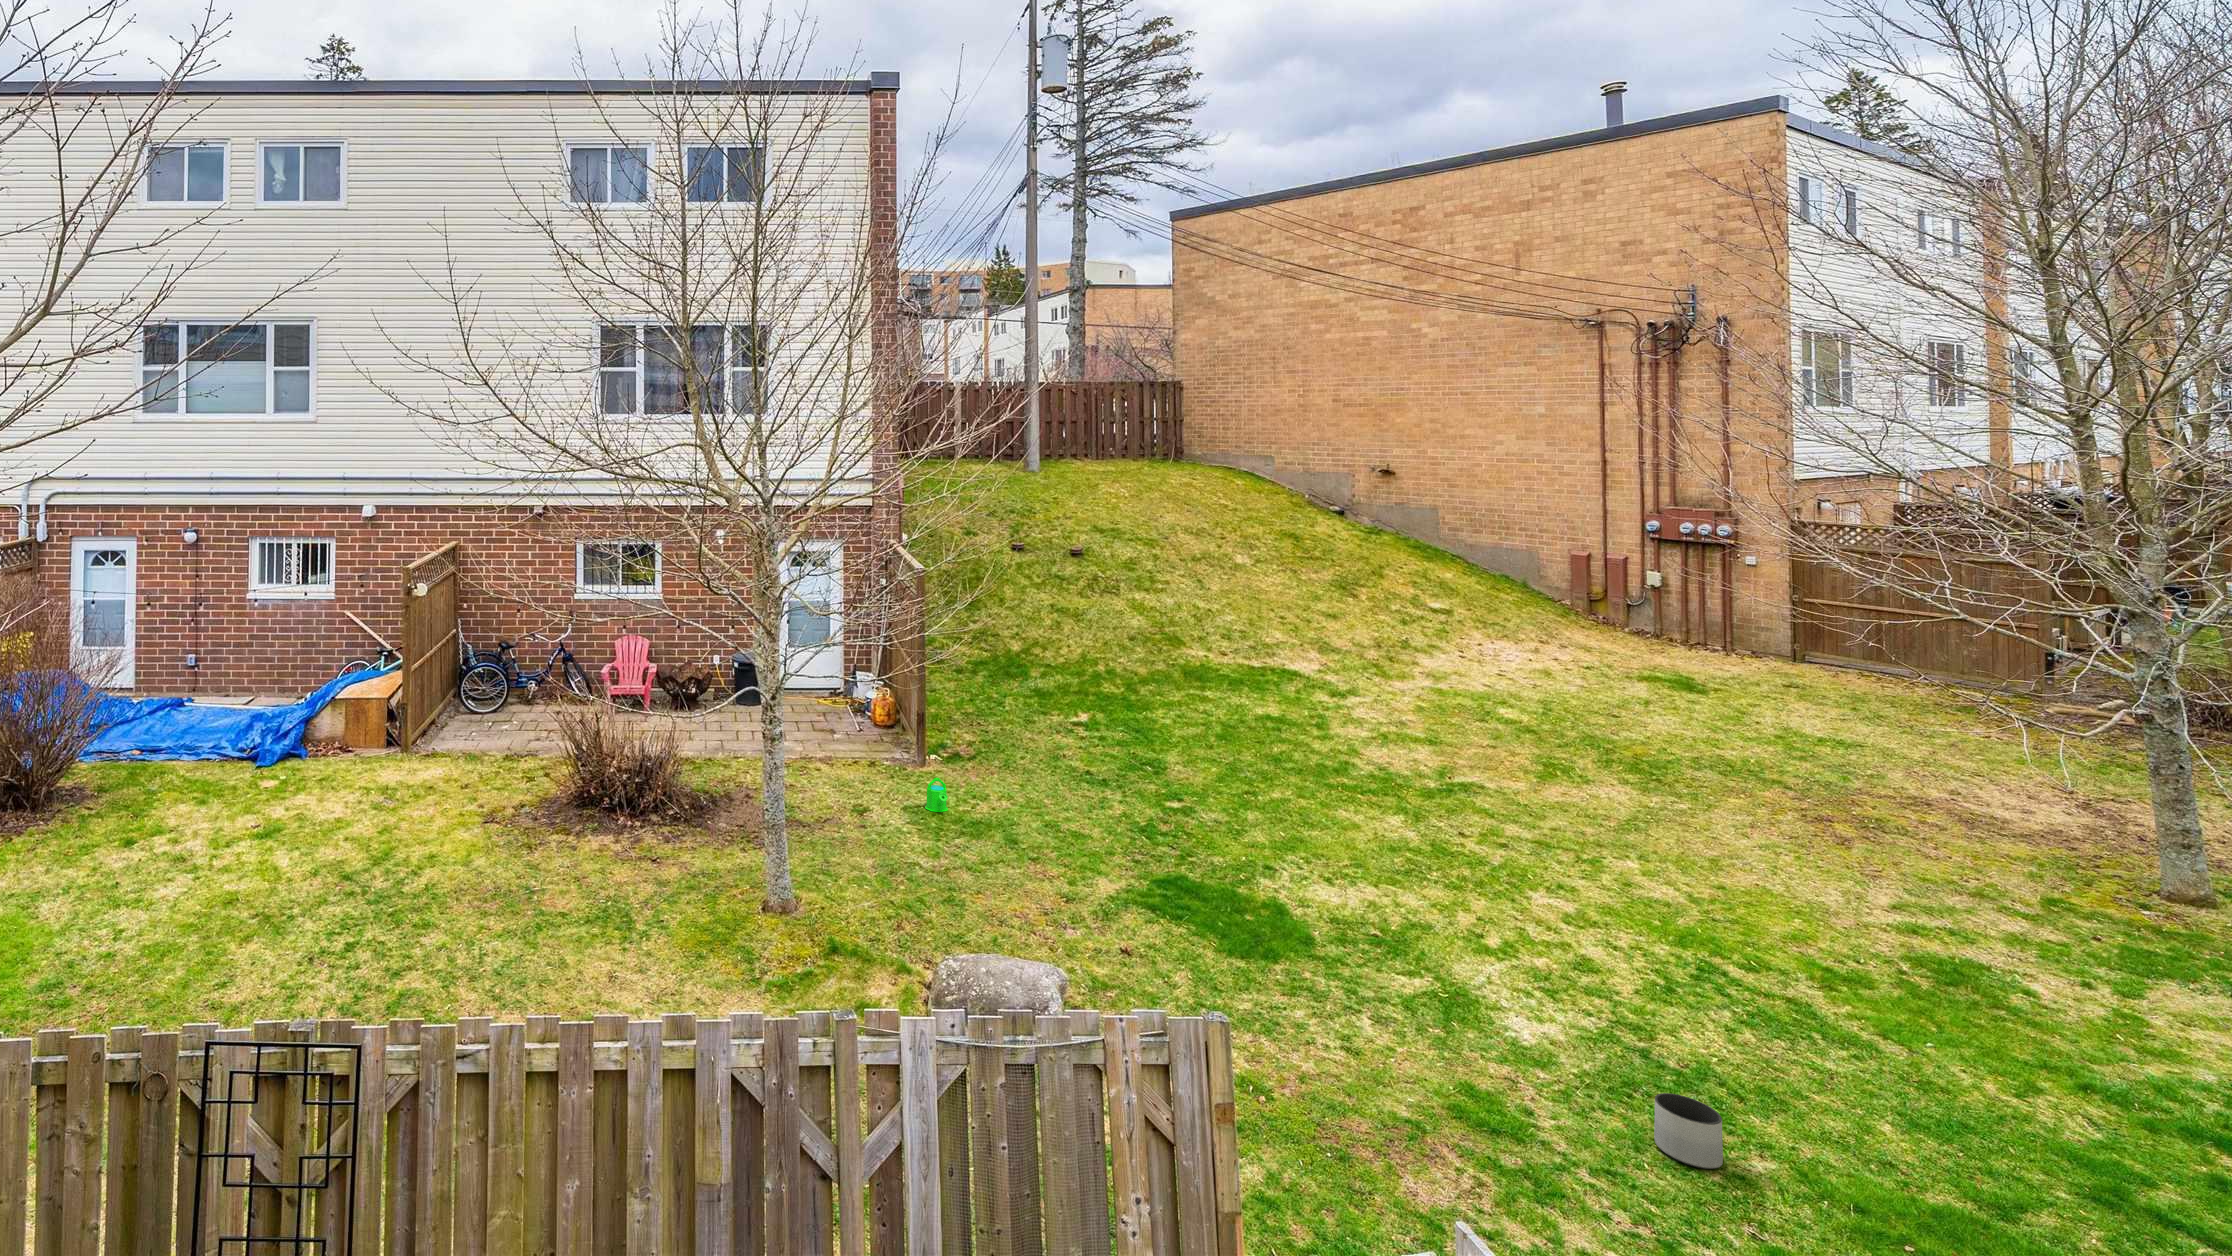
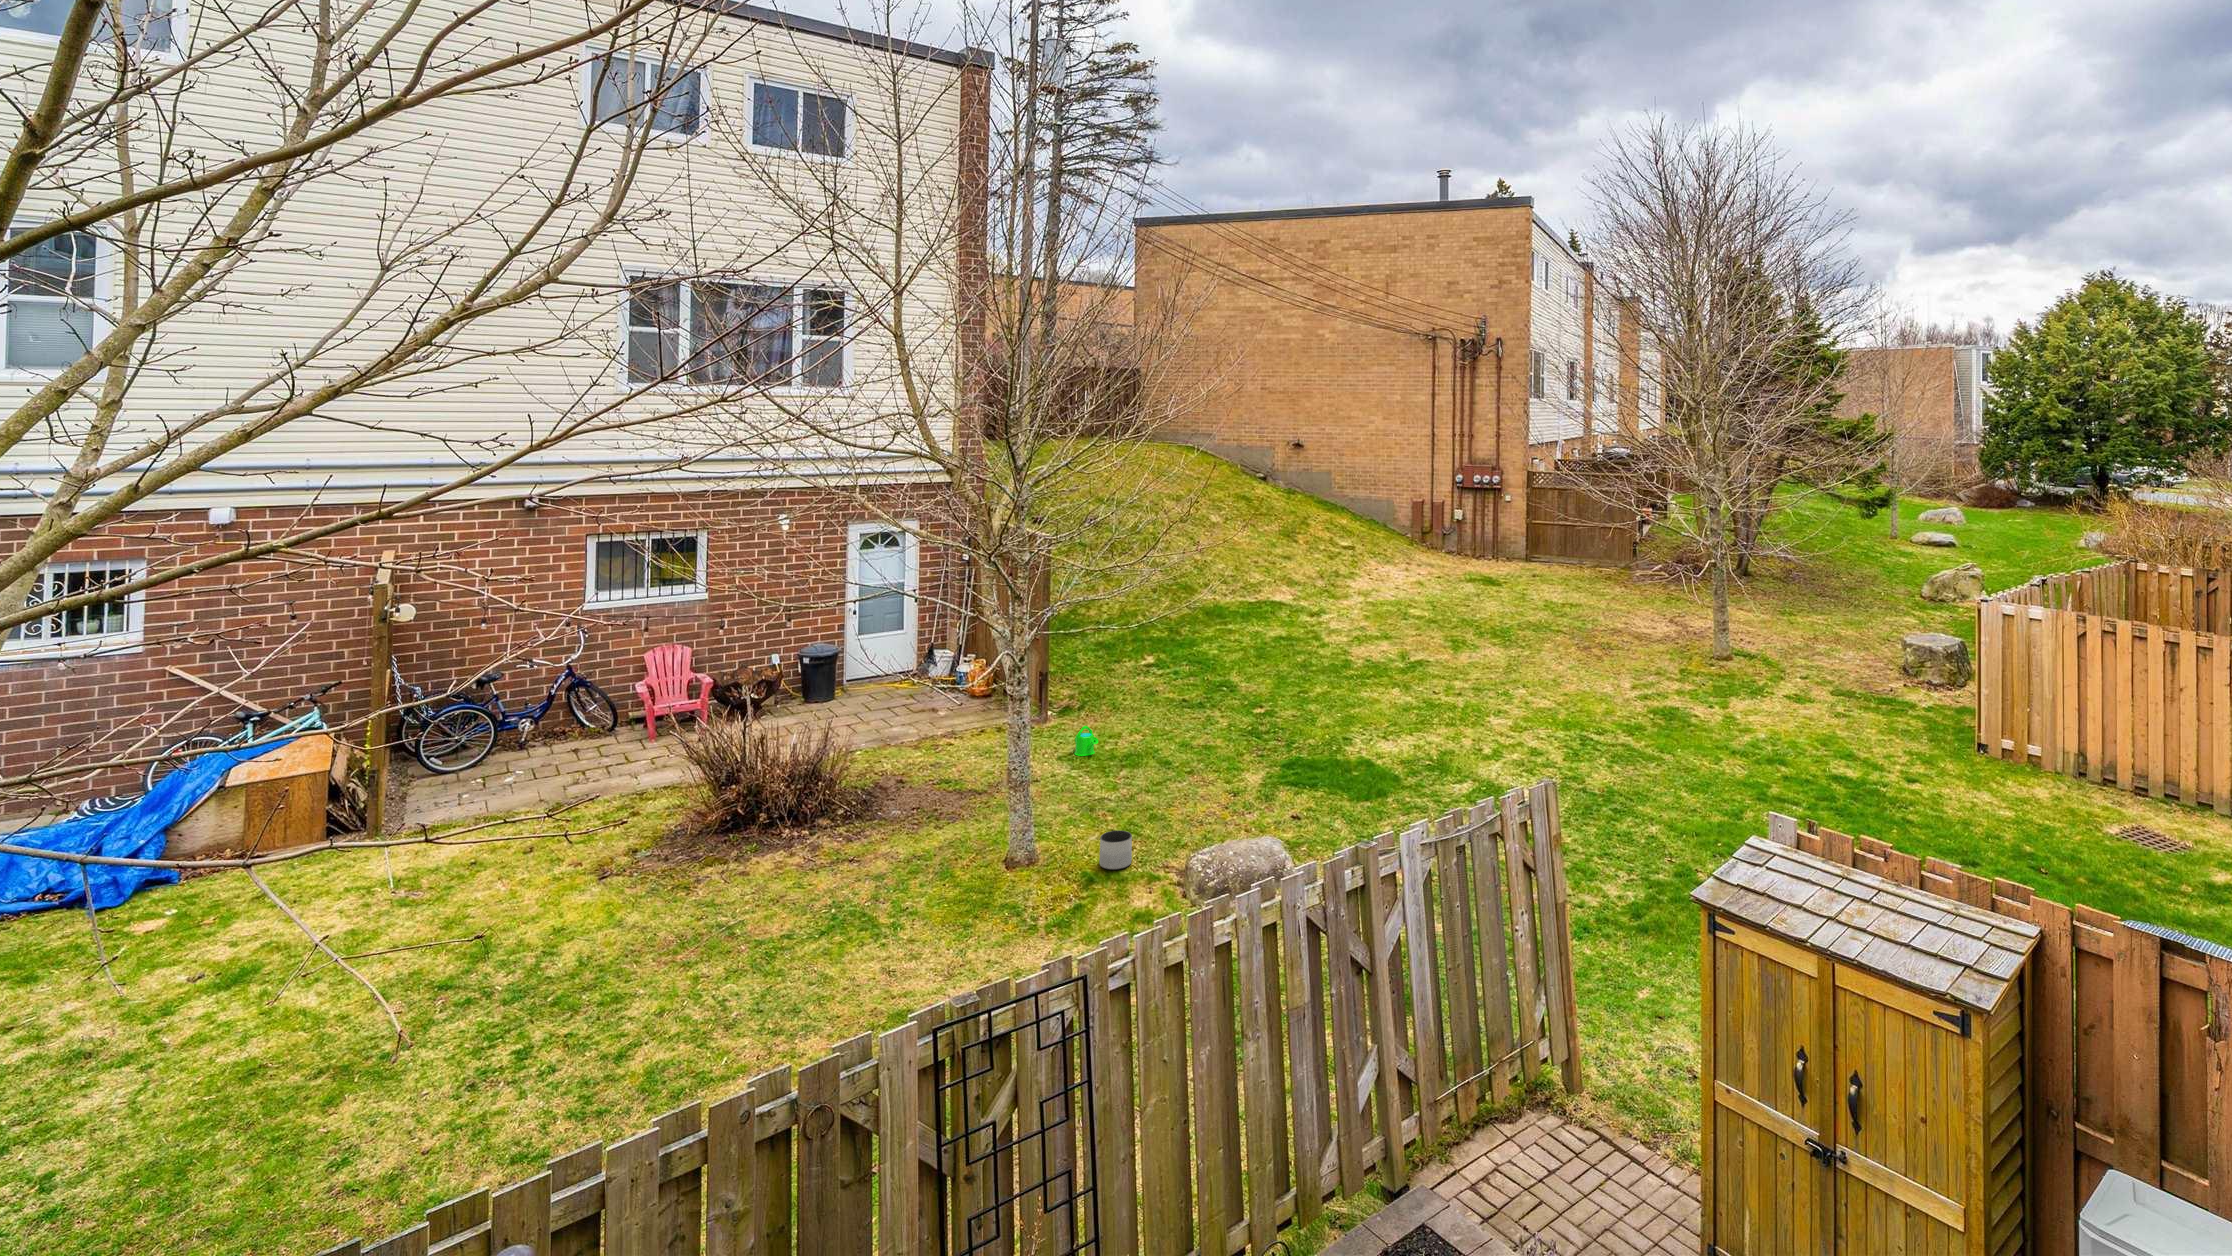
planter: present [1654,1093,1723,1169] -> present [1099,830,1132,870]

